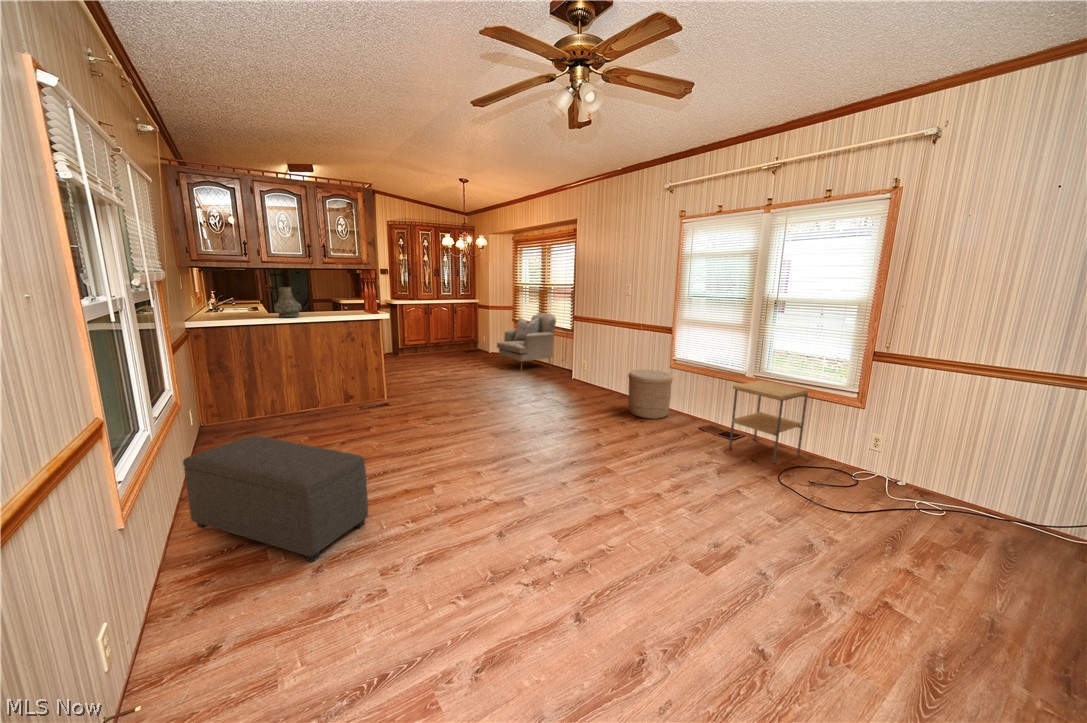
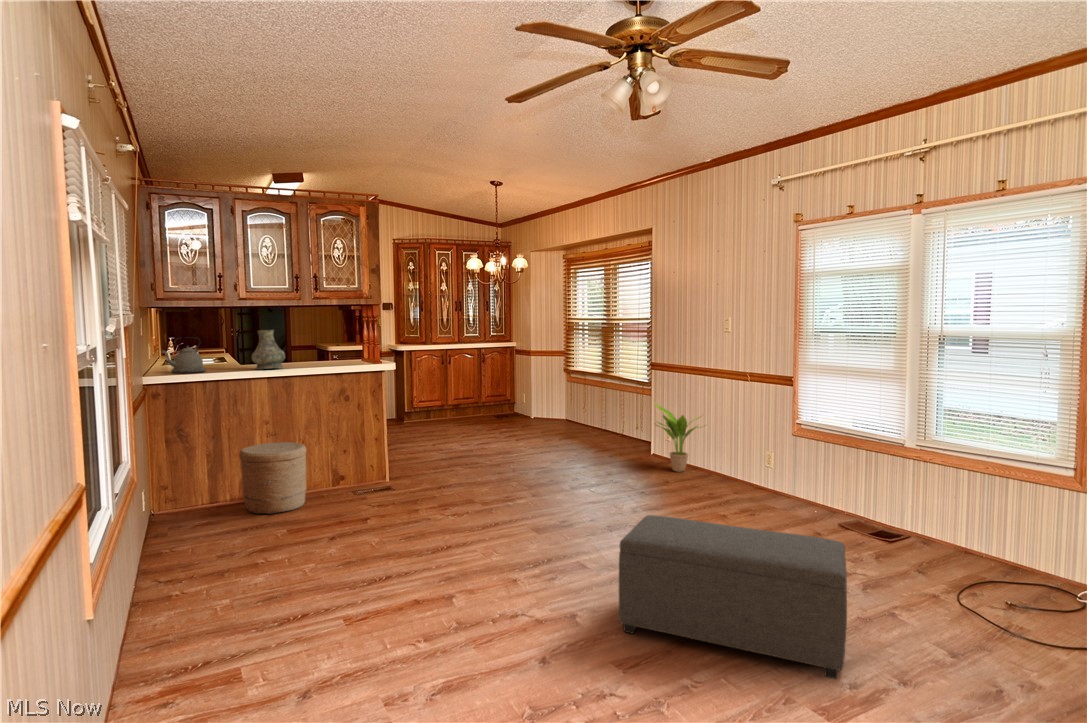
kettle: none [197,292,237,320] -> present [162,339,206,373]
armchair: present [497,313,556,370] -> none [540,359,624,443]
potted plant: none [578,344,614,392] -> present [655,403,705,472]
woven basket: present [628,370,673,419] -> present [239,442,307,514]
side table: present [729,380,808,464] -> none [881,452,998,577]
ottoman: present [183,436,368,562] -> present [619,515,847,679]

